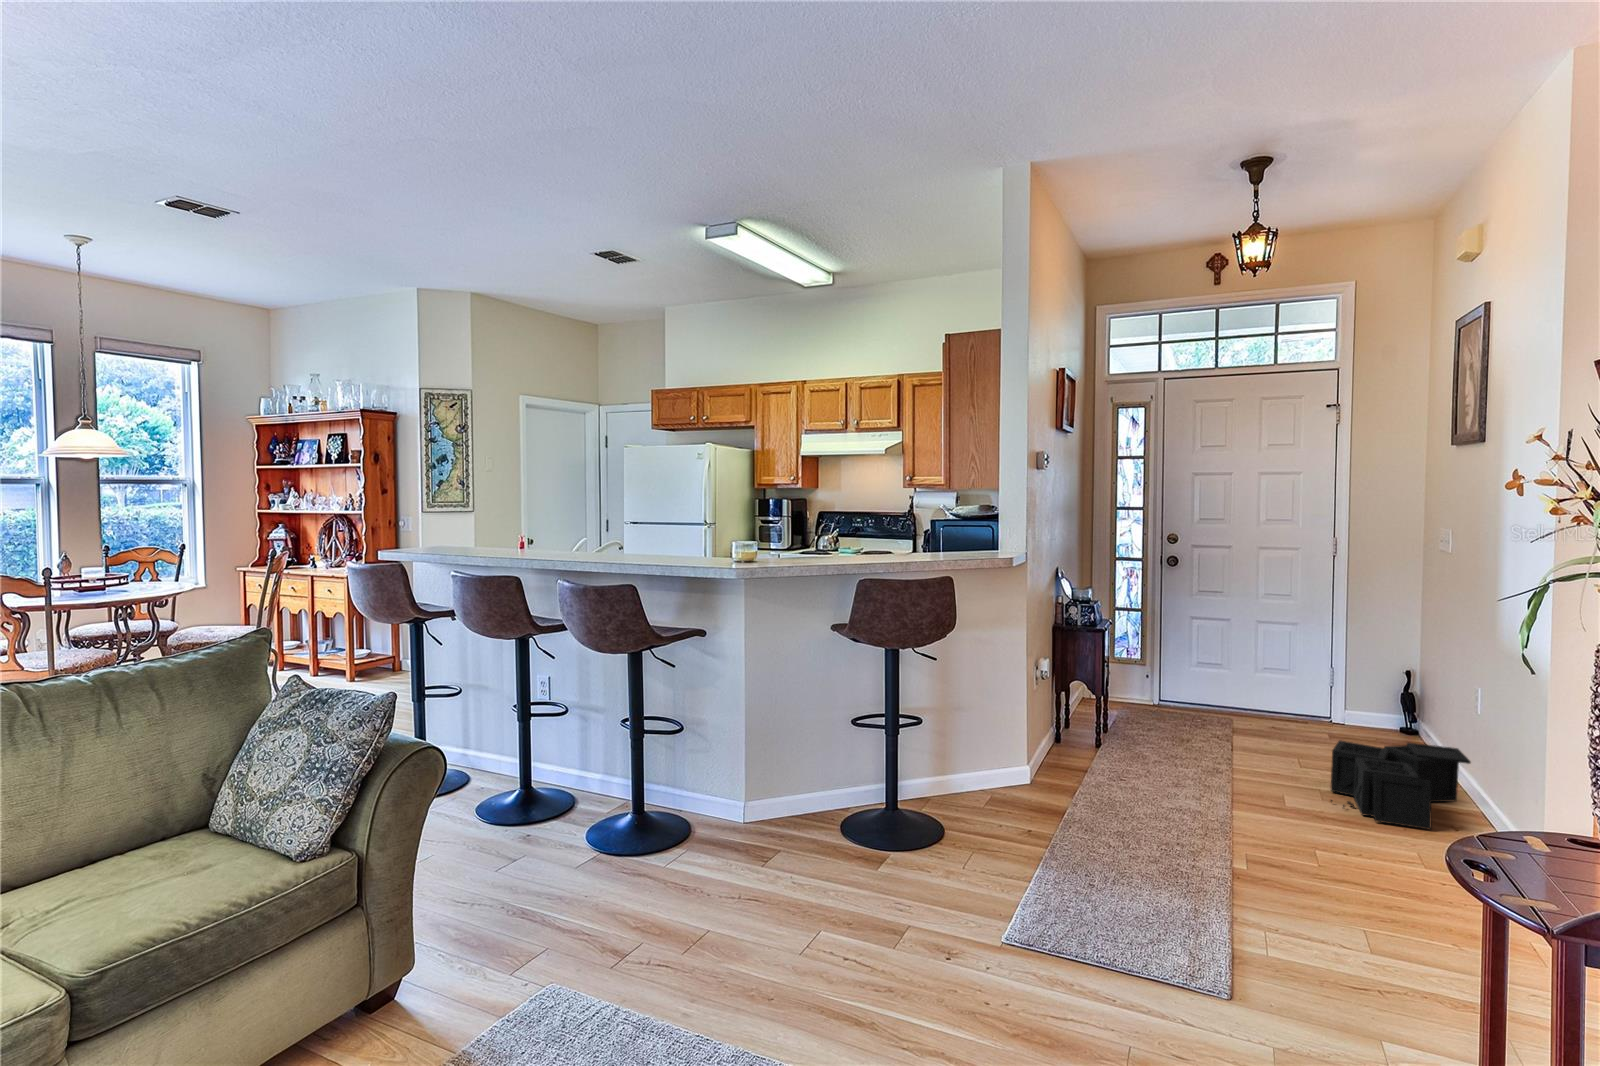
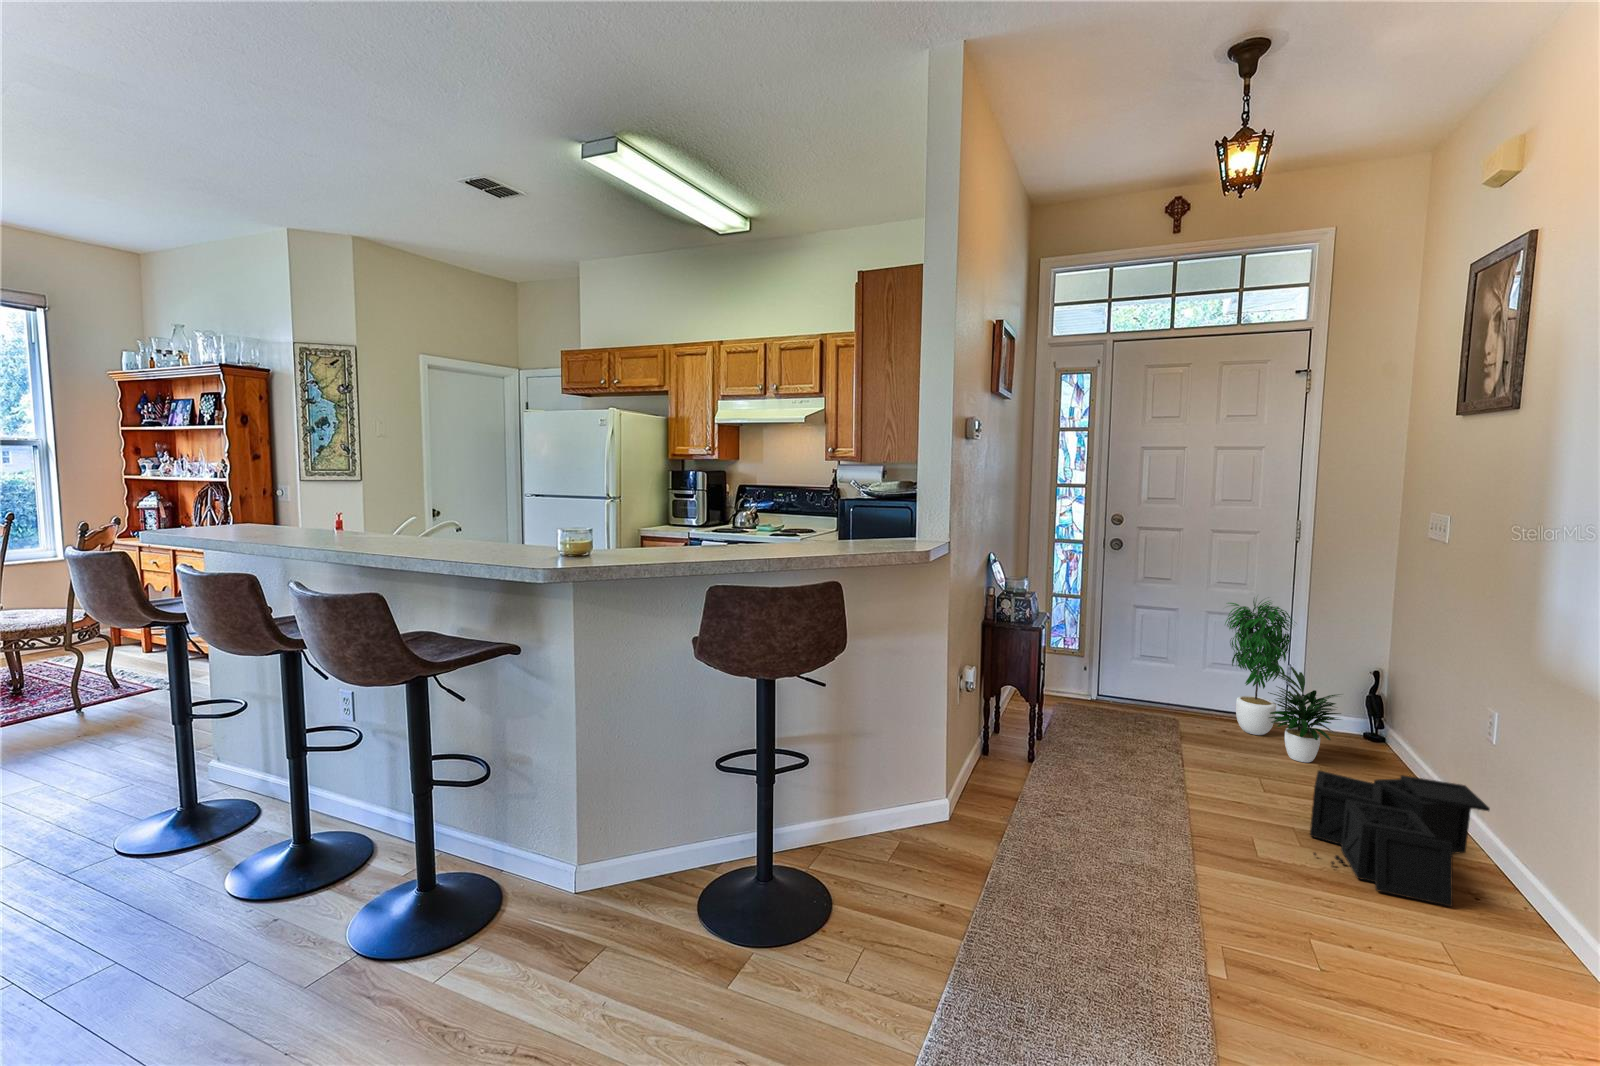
potted plant: none [1269,601,1371,747] -> present [1225,601,1341,763]

